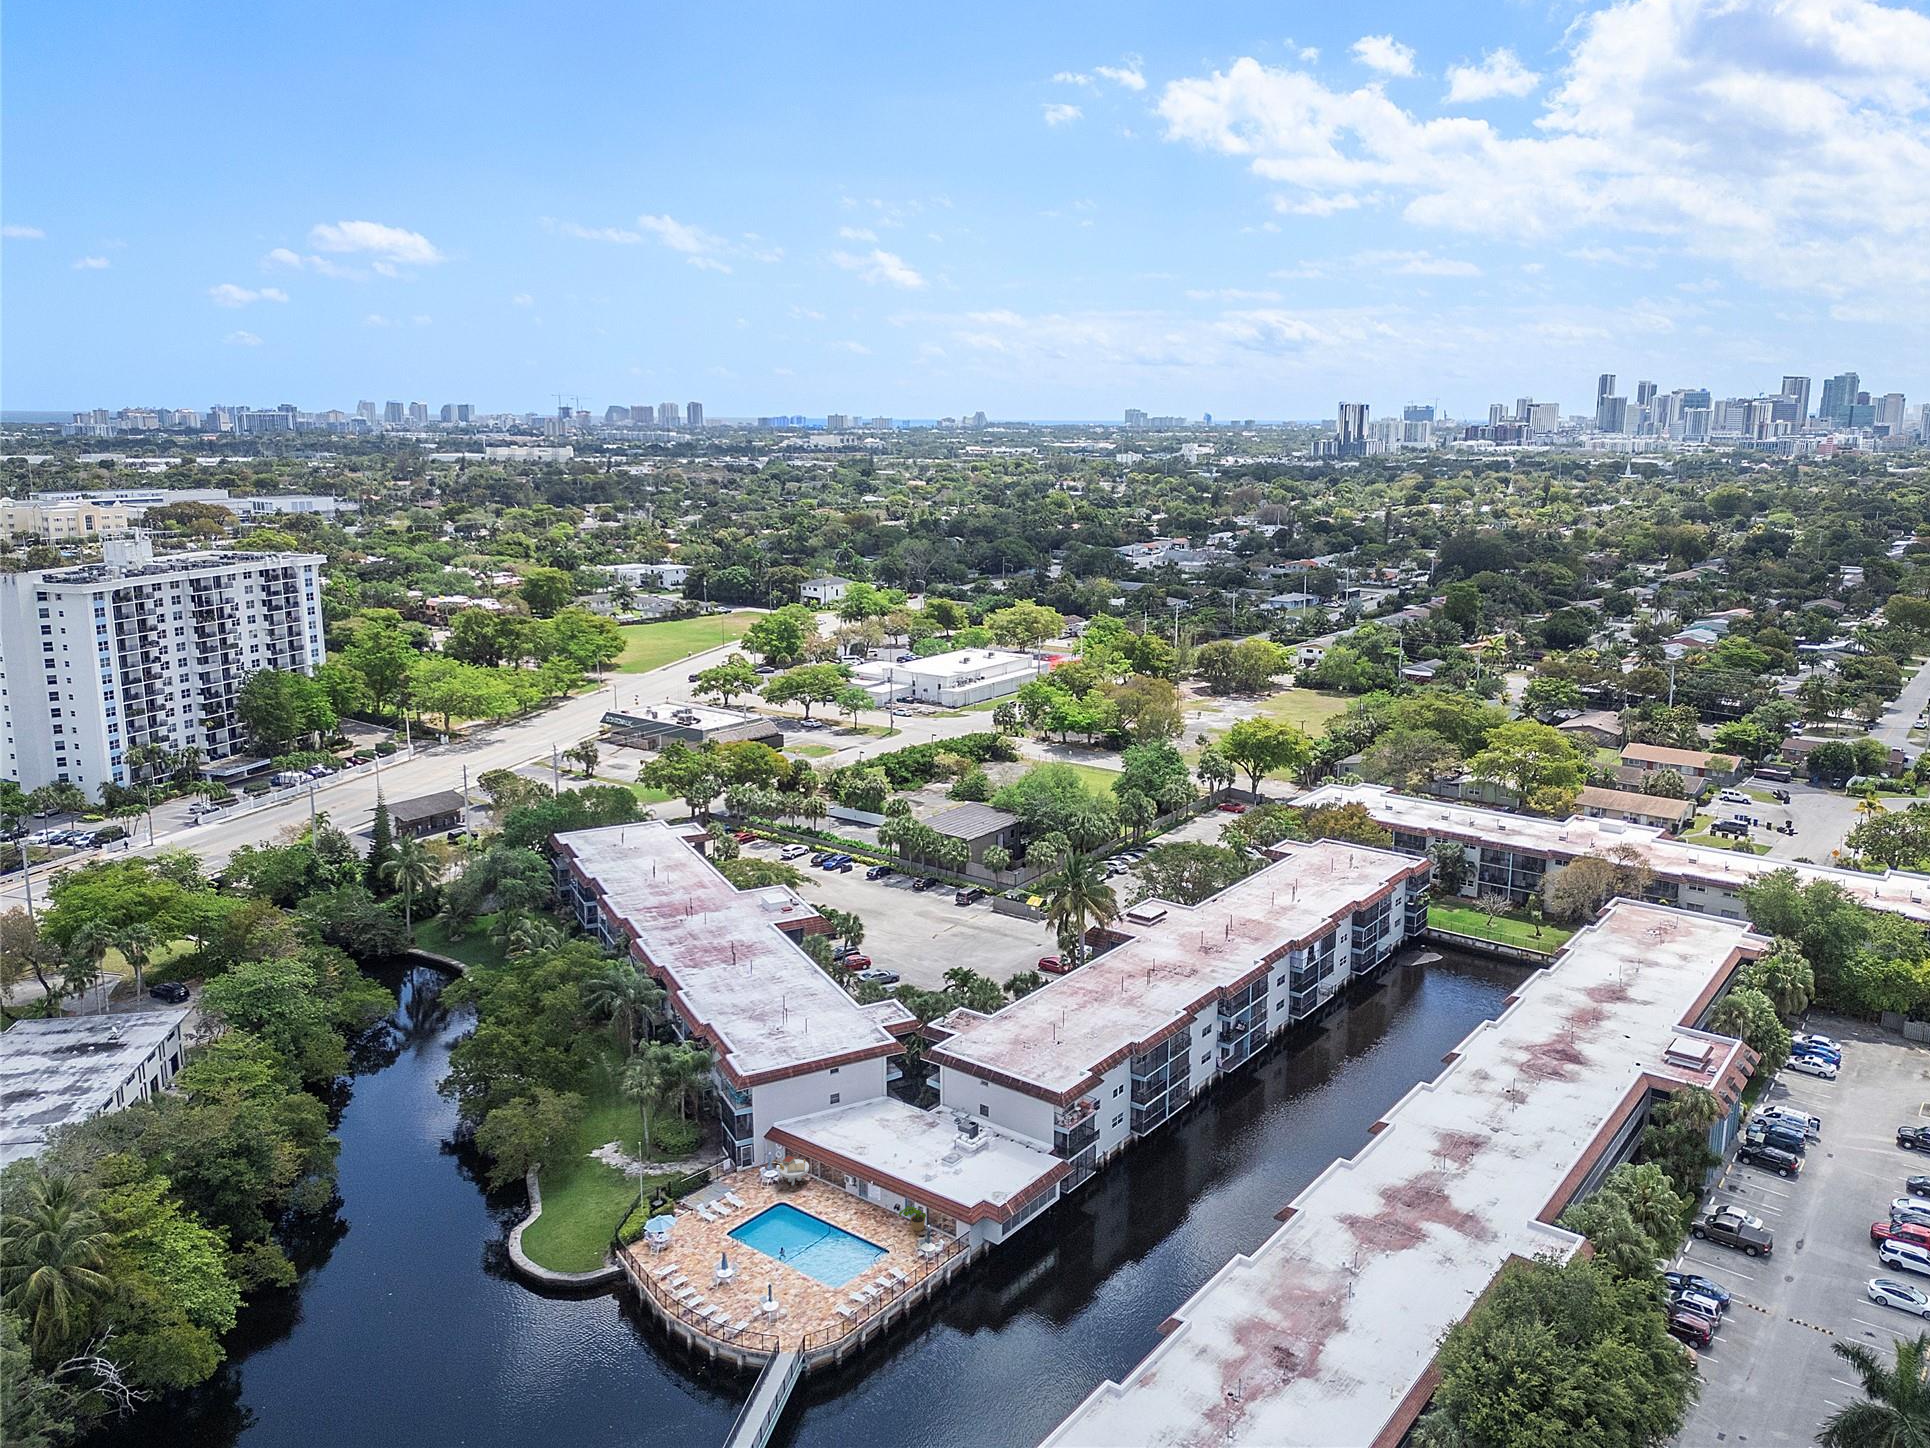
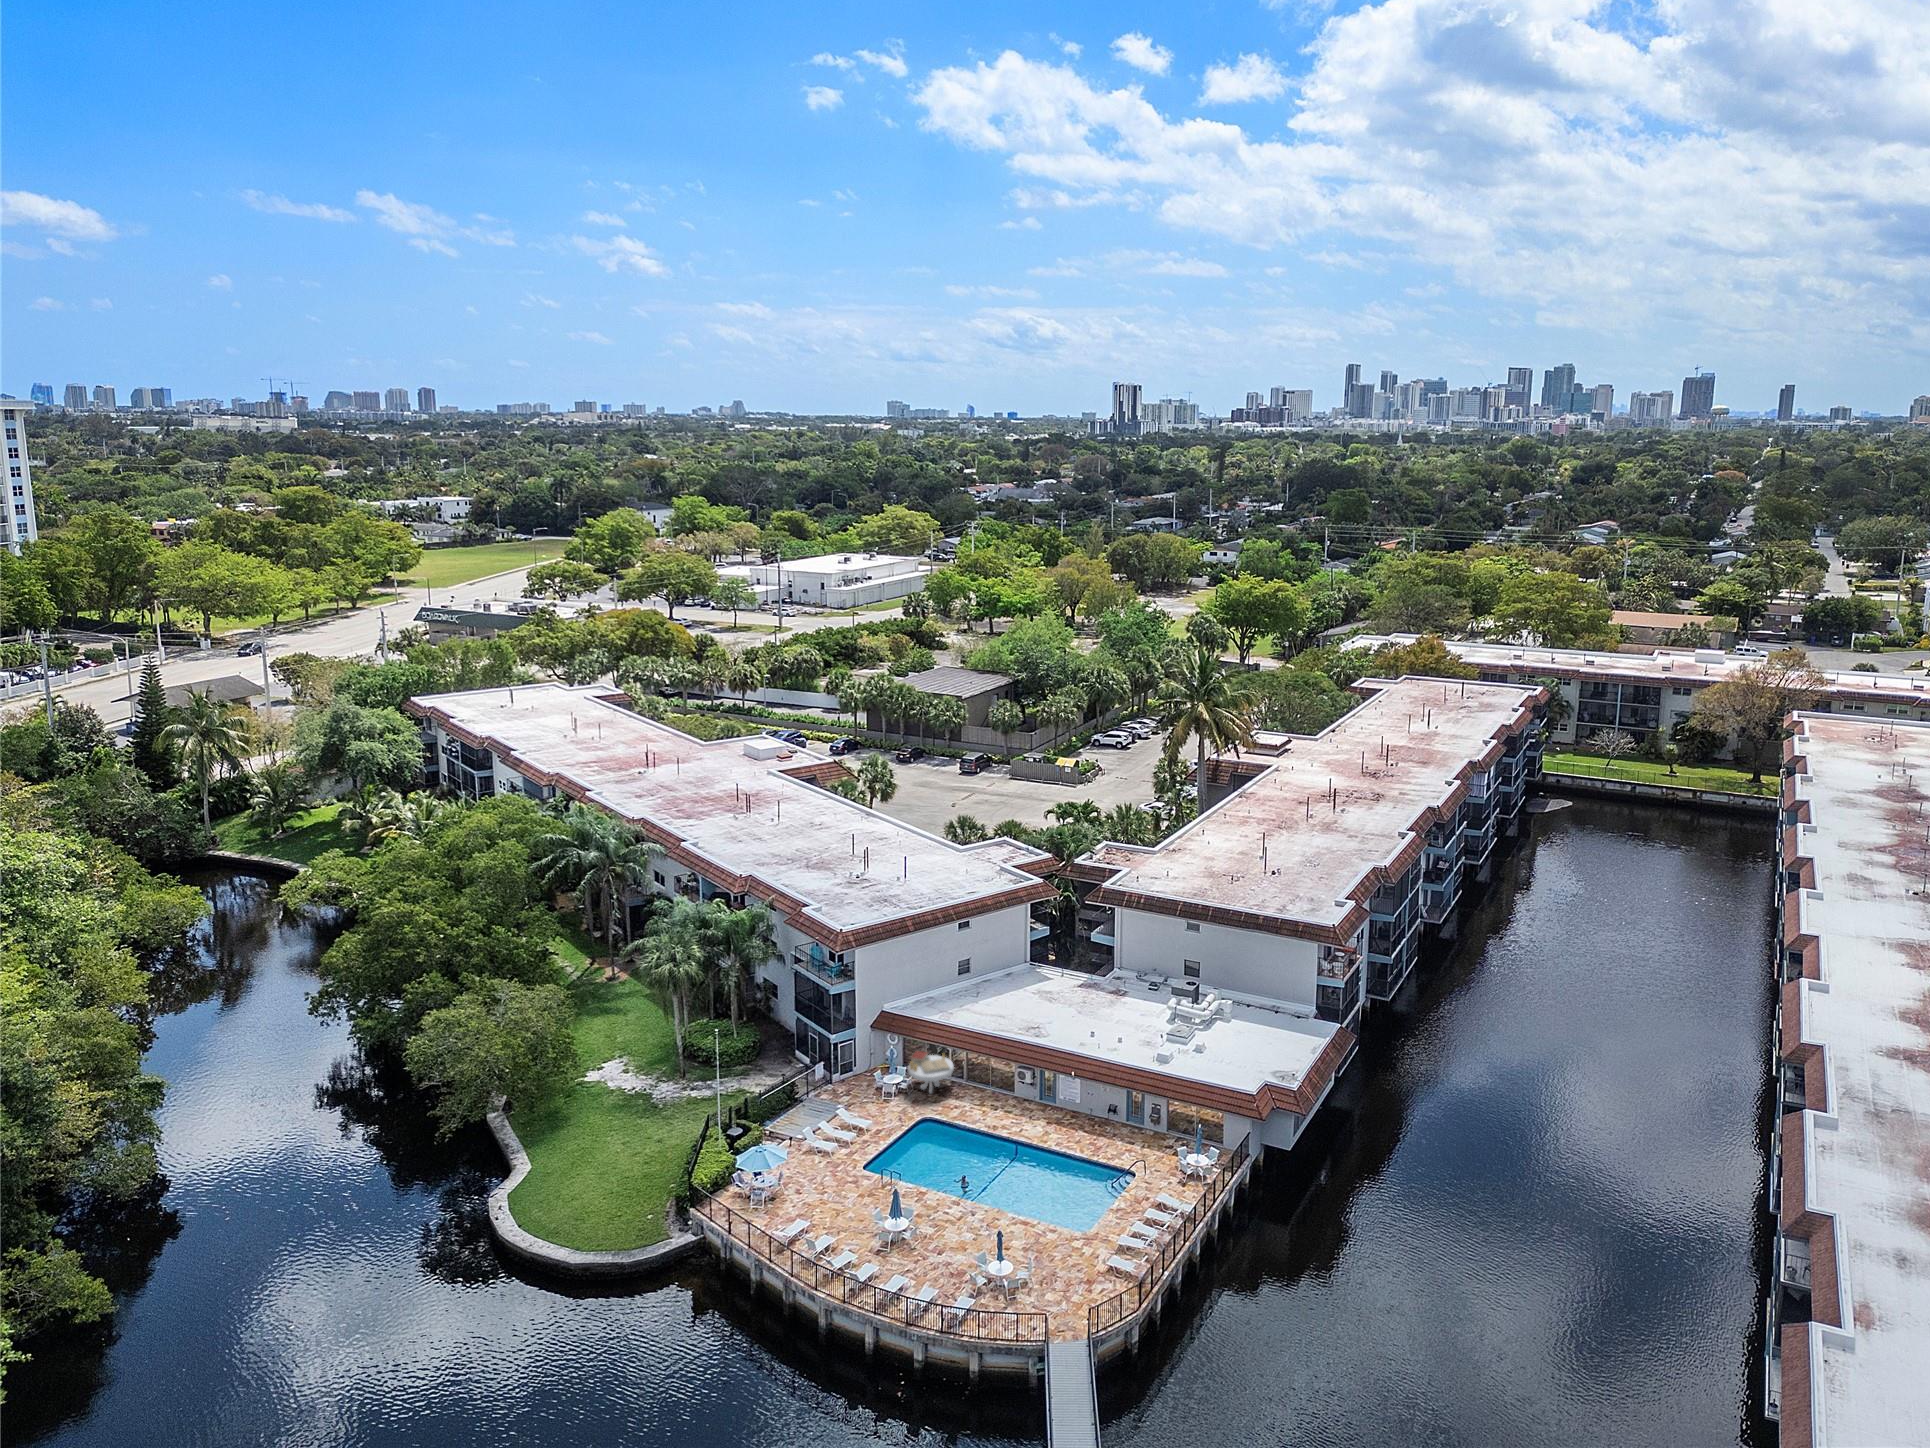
potted plant: present [899,1206,926,1231] -> none [1136,1101,1173,1138]

